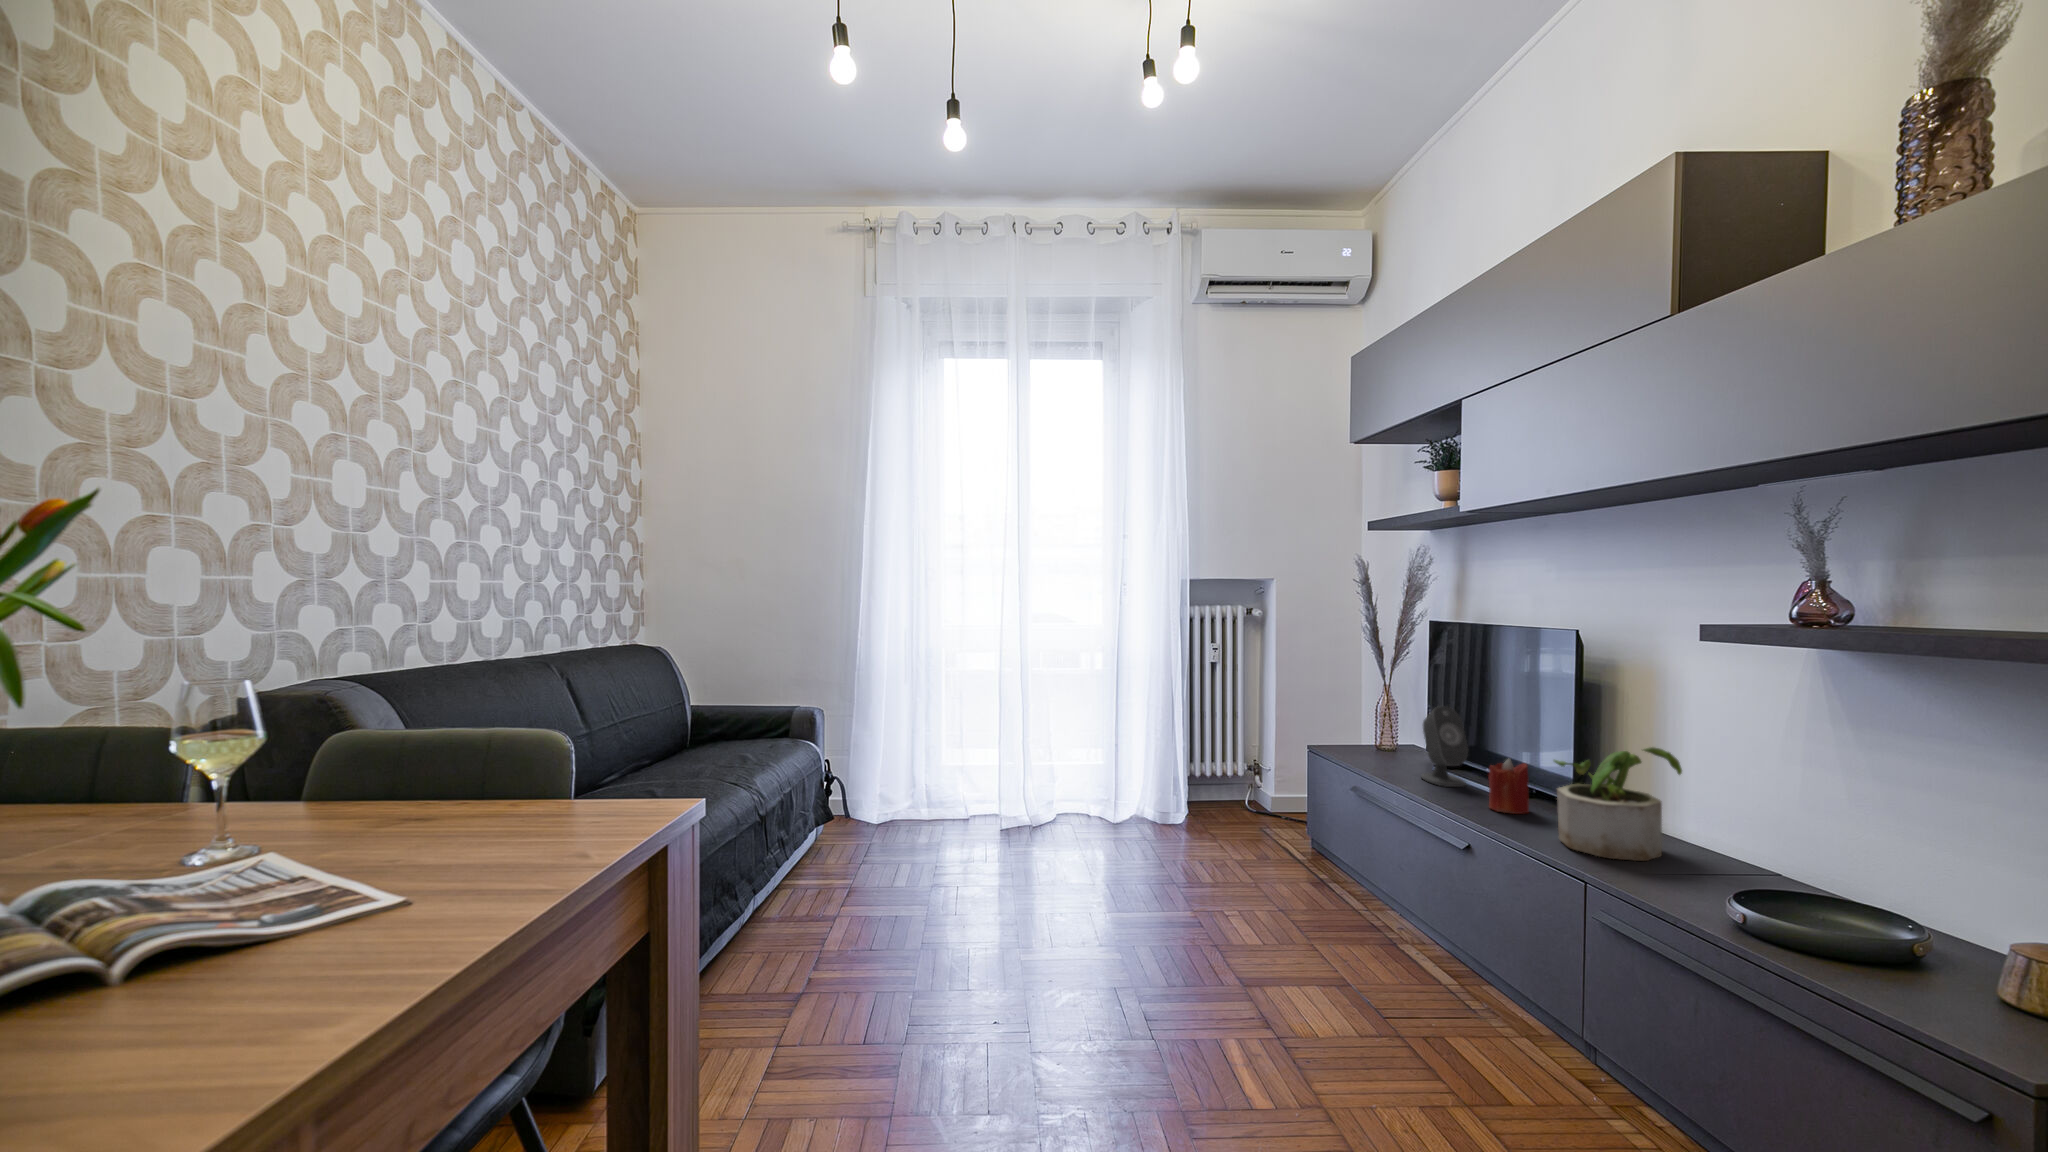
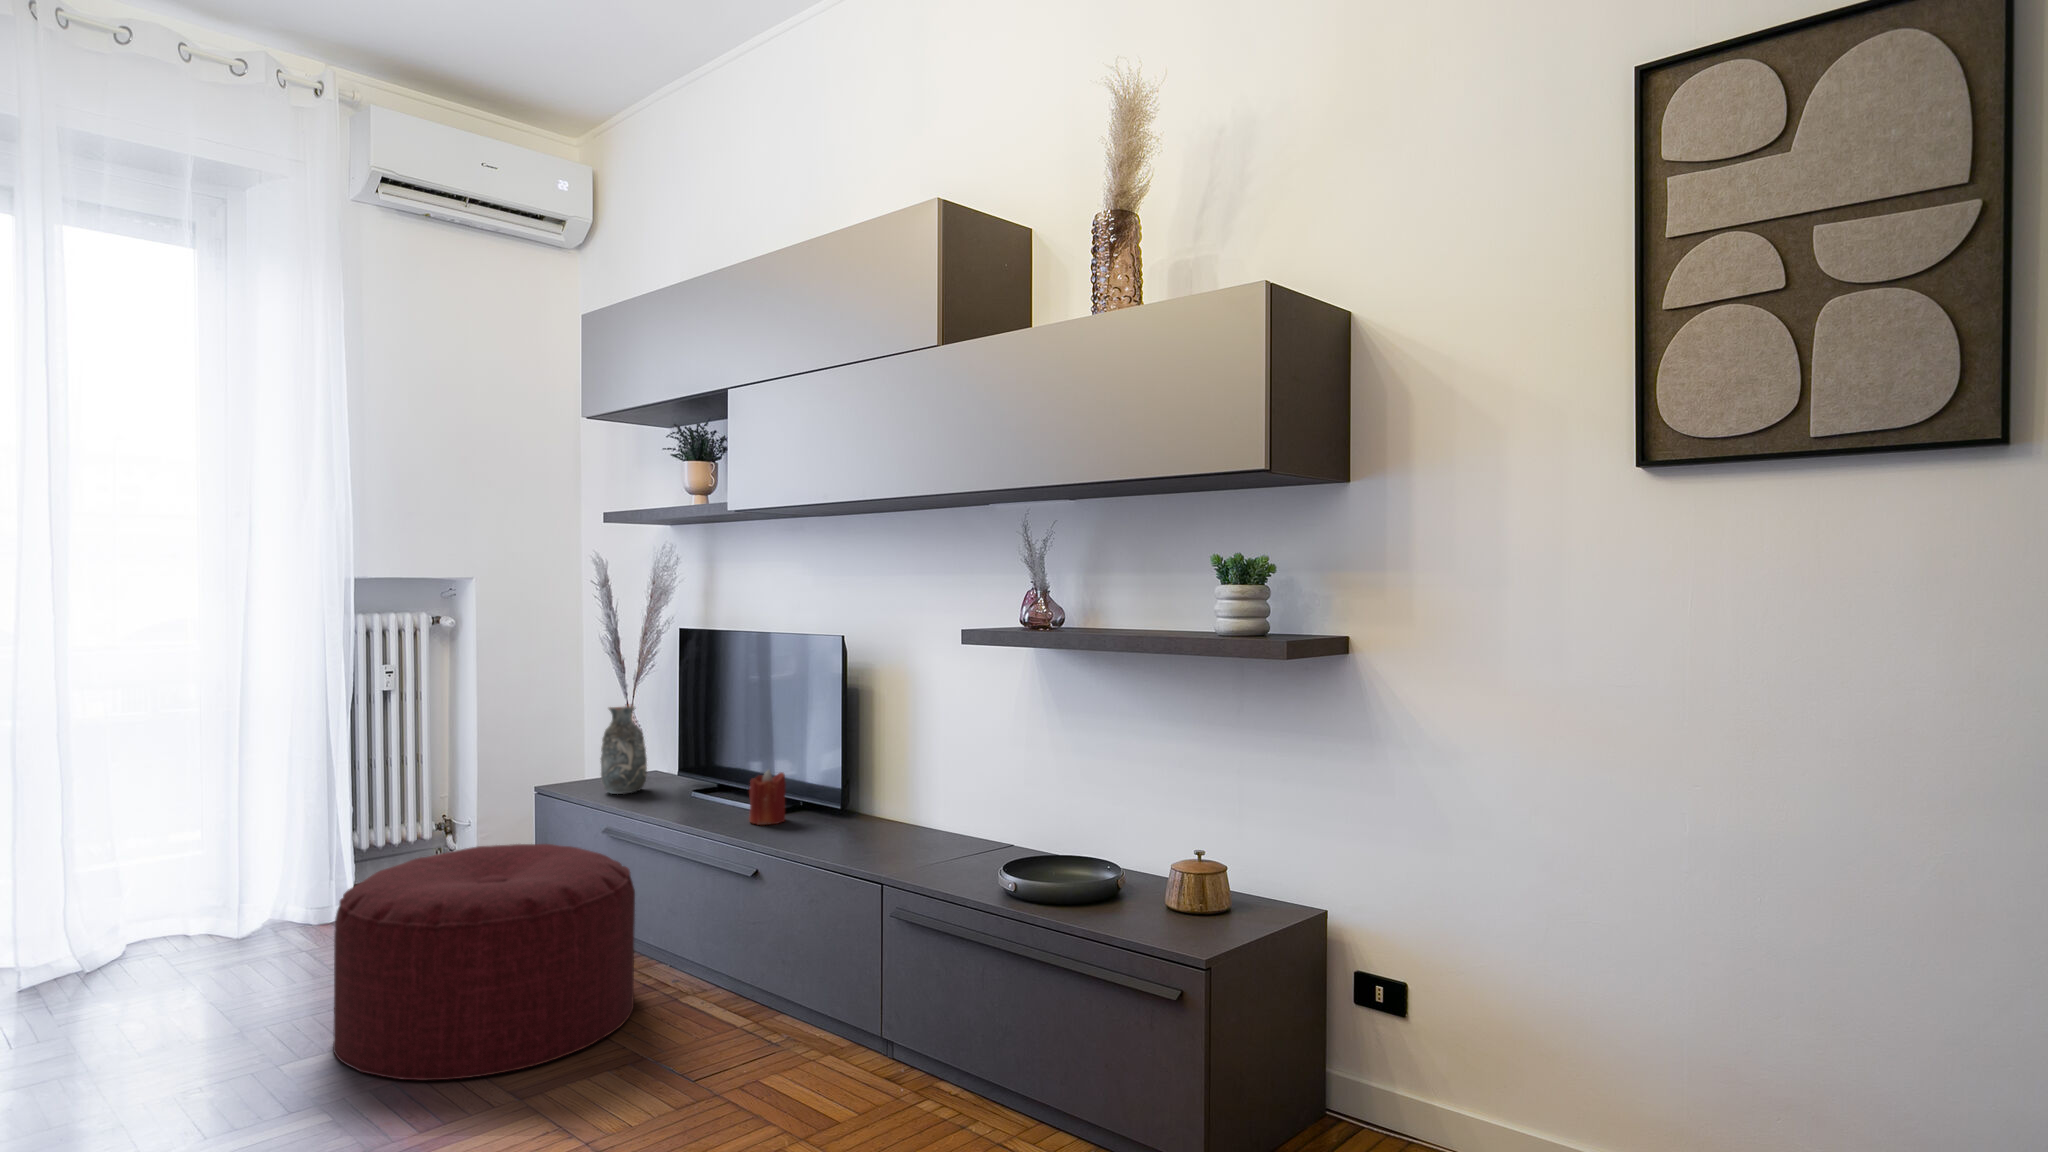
decorative vase: none [1358,686,1399,762] -> present [601,706,647,794]
speaker: present [1421,706,1468,787] -> none [675,722,725,809]
potted plant: present [1554,747,1682,861] -> none [810,743,909,848]
ottoman: none [1142,787,1373,984] -> present [333,844,635,1080]

